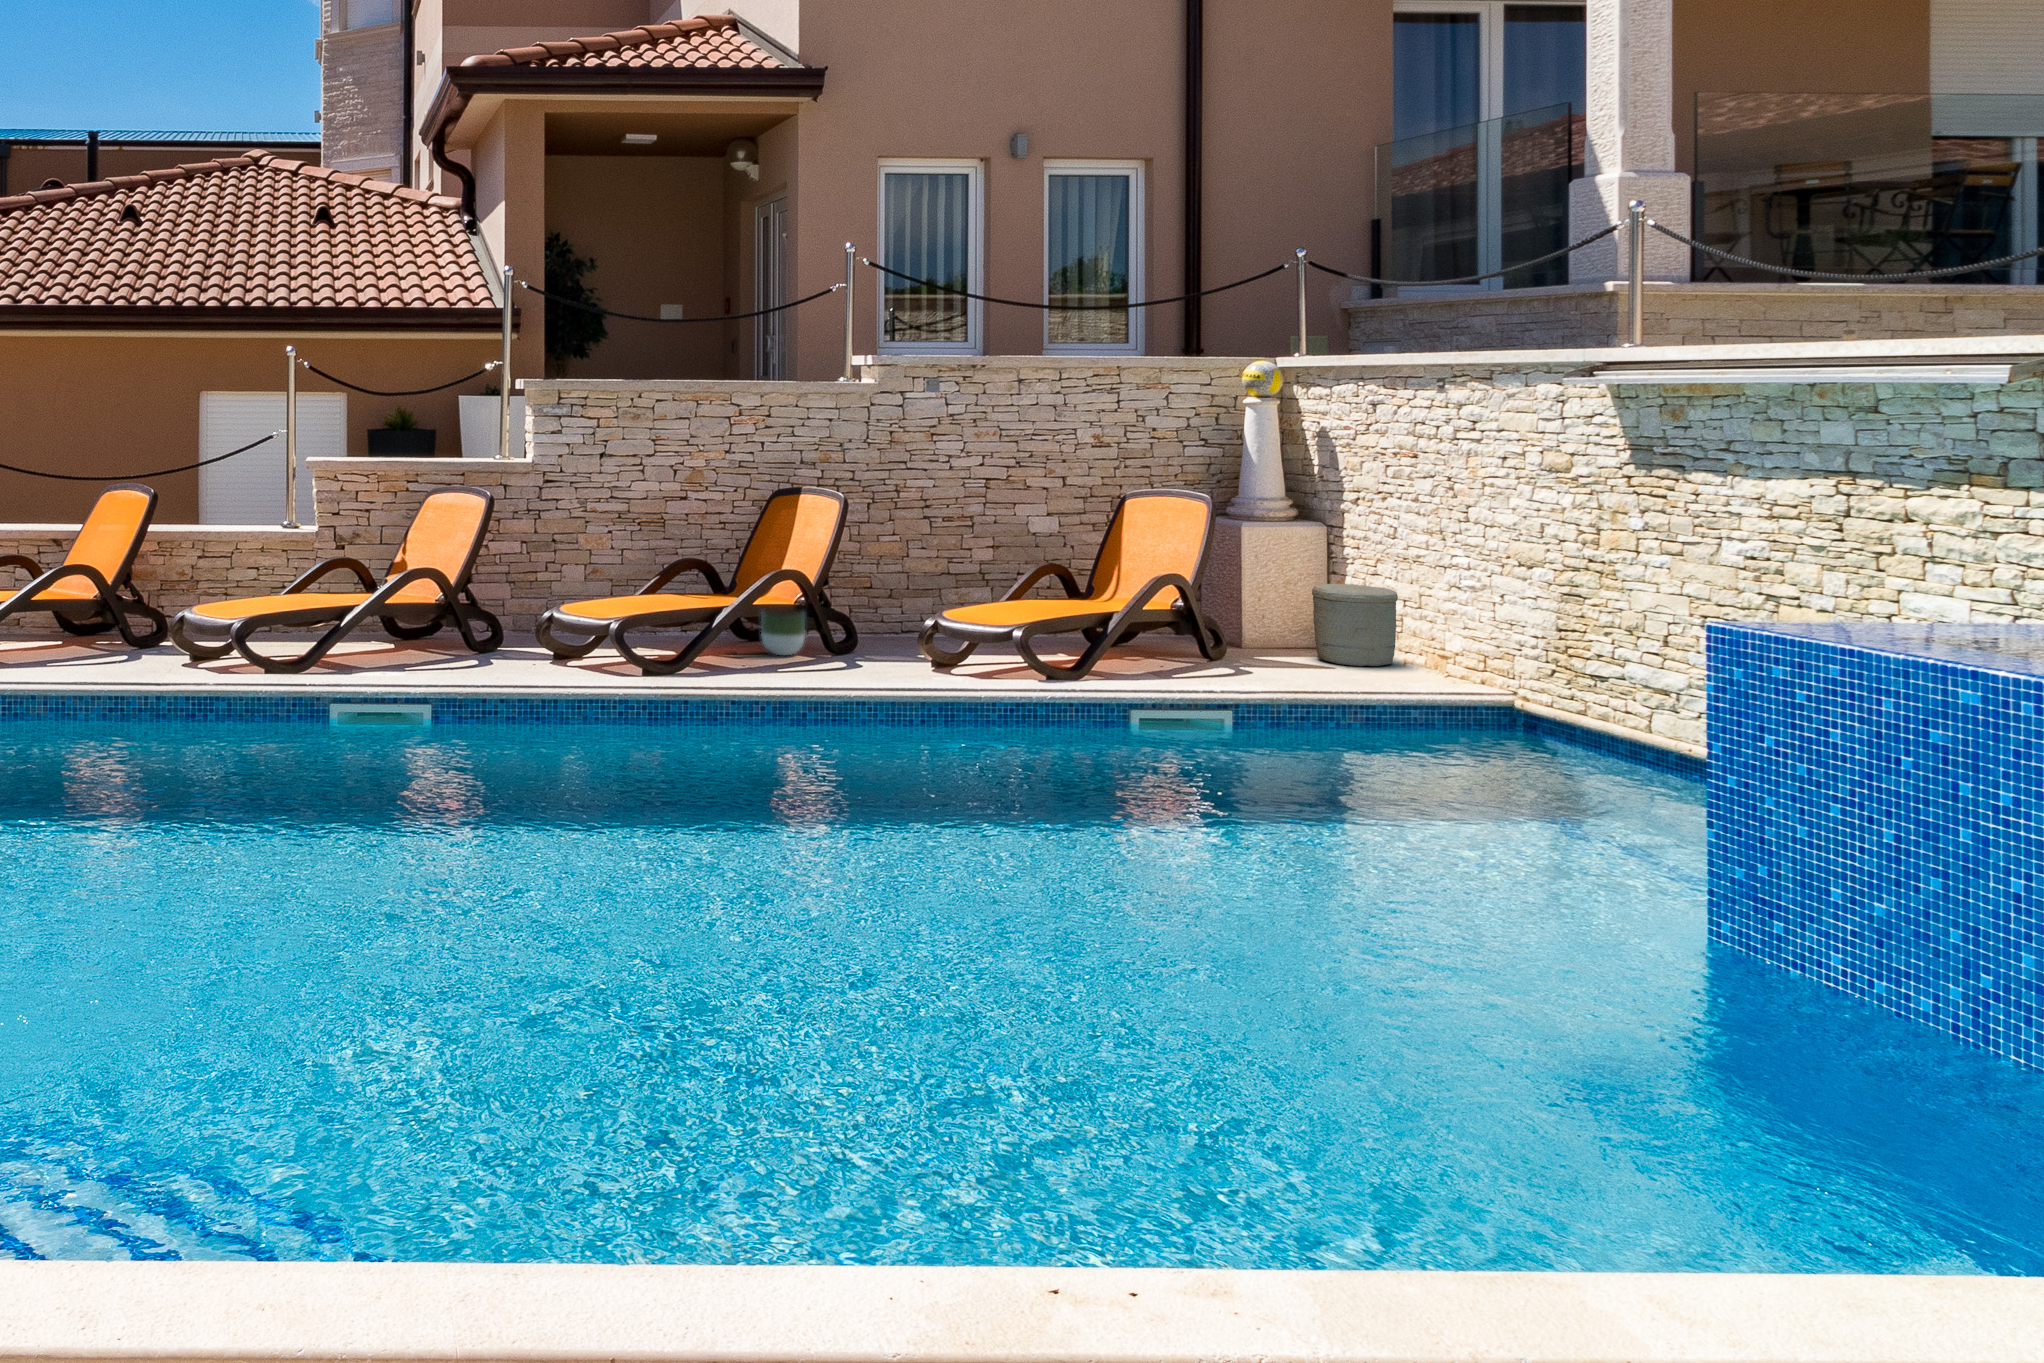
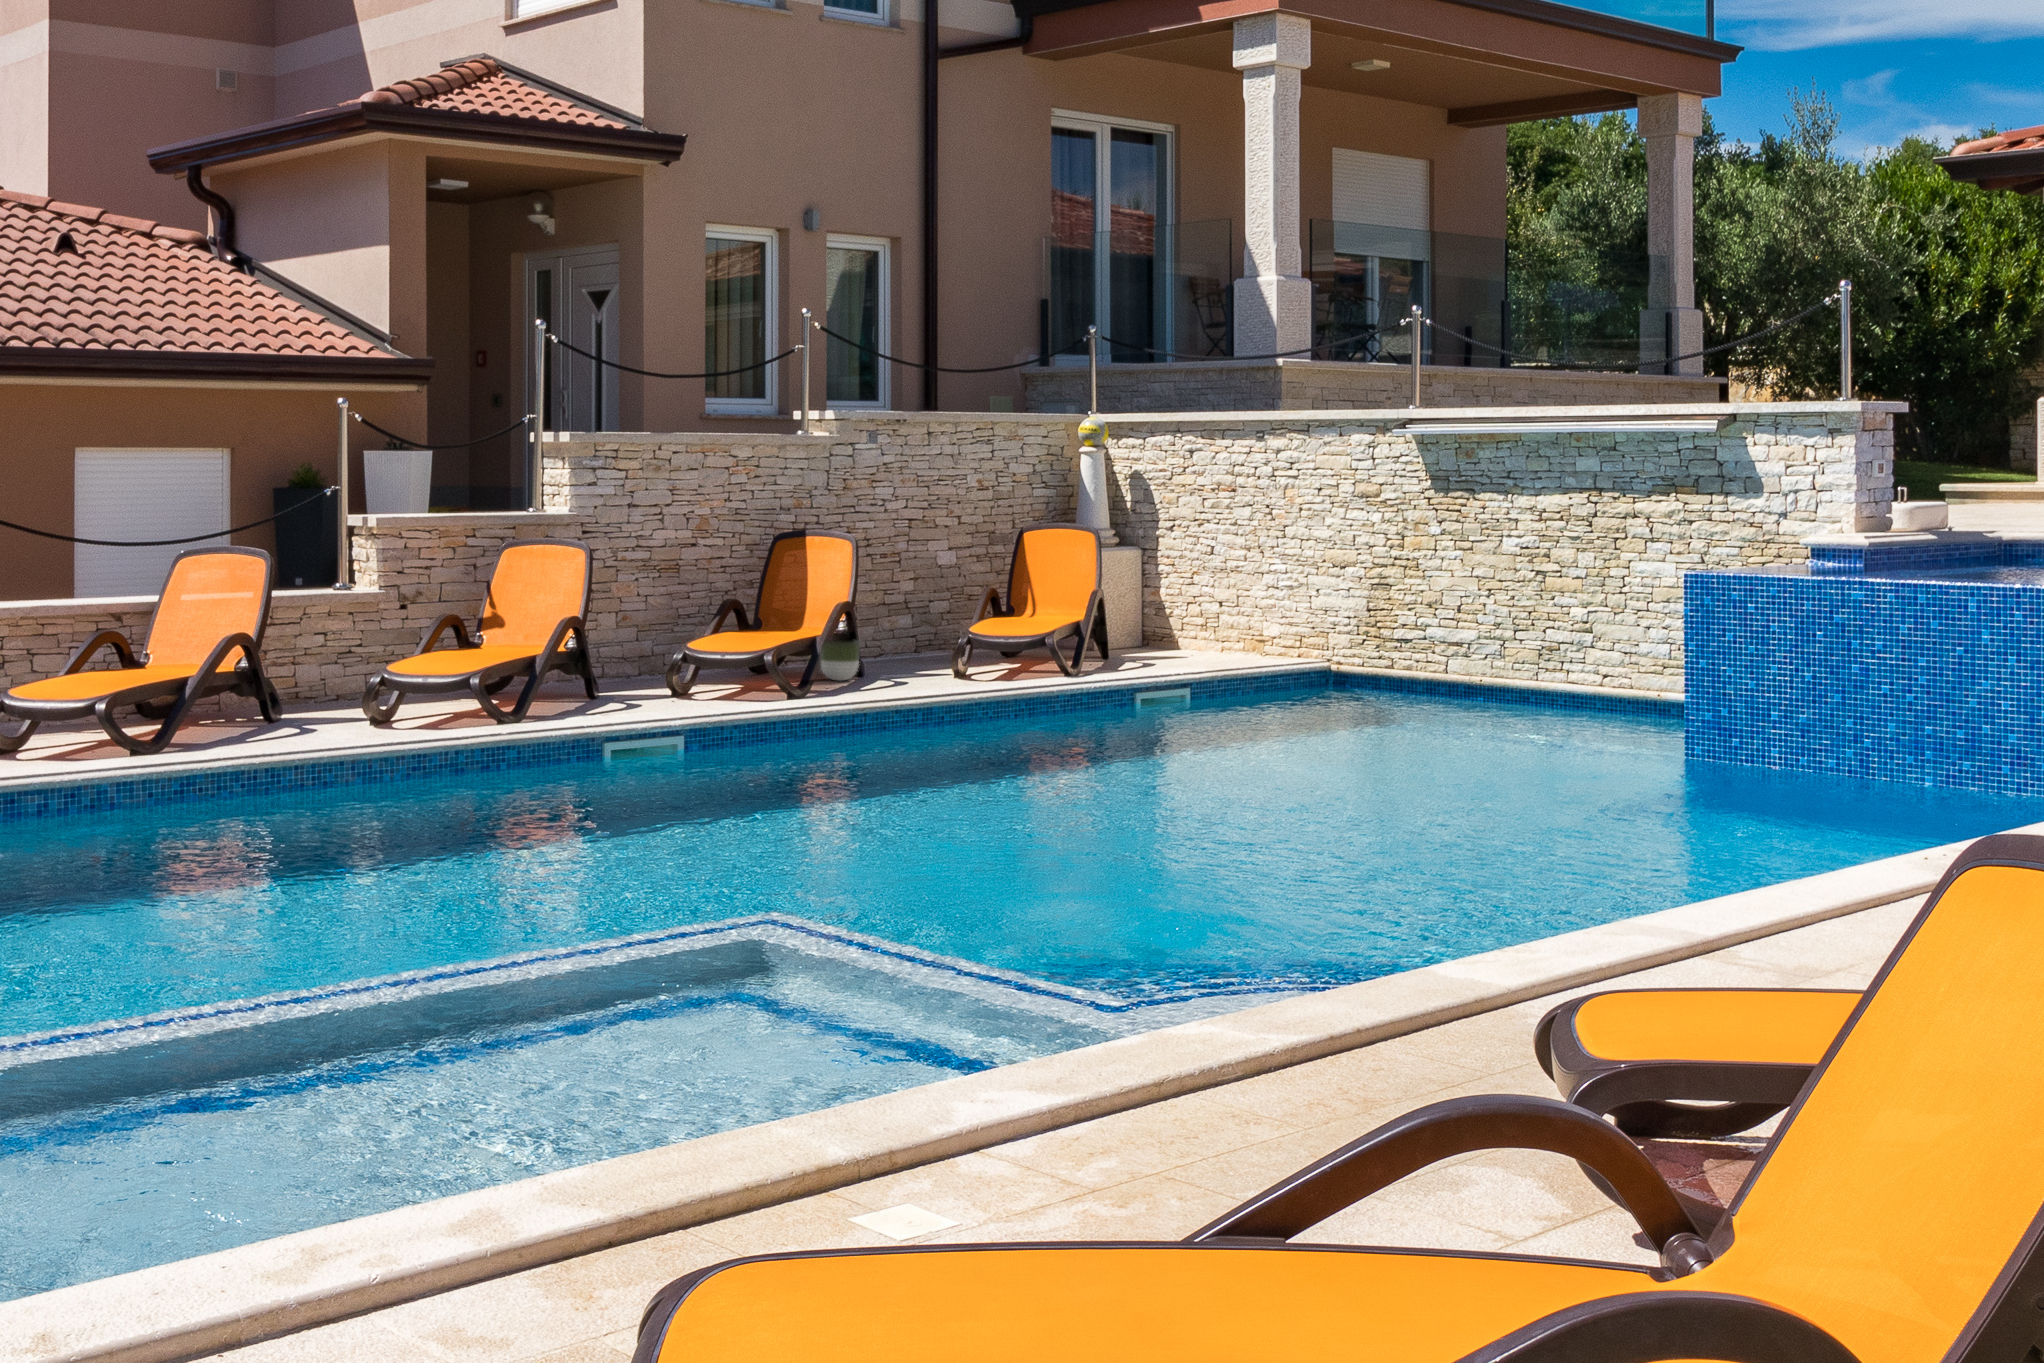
woven basket: present [1312,584,1398,666] -> none [1163,593,1223,654]

